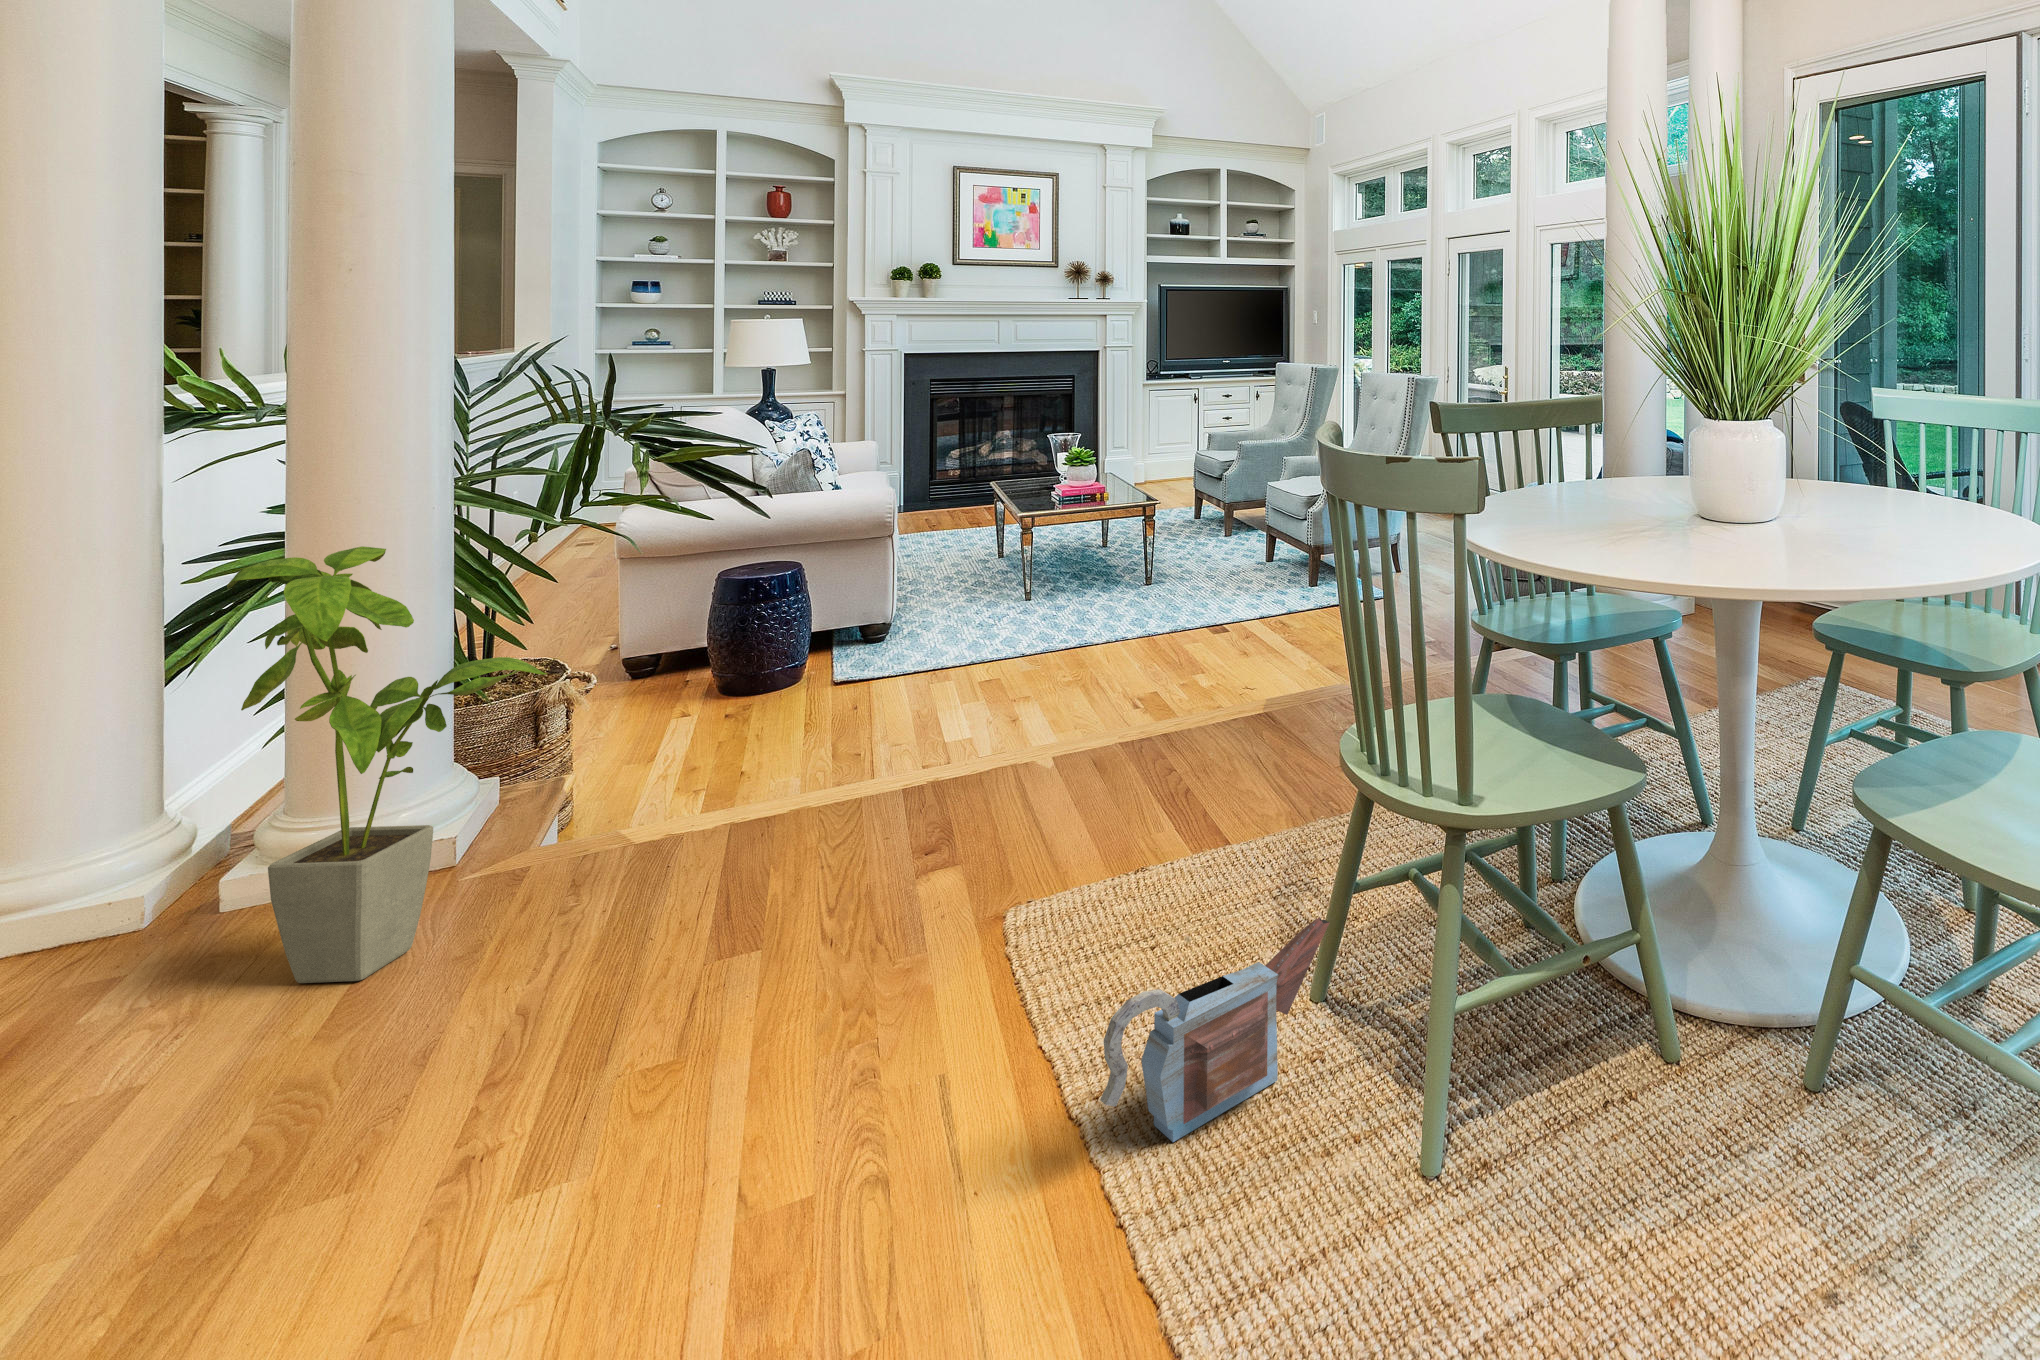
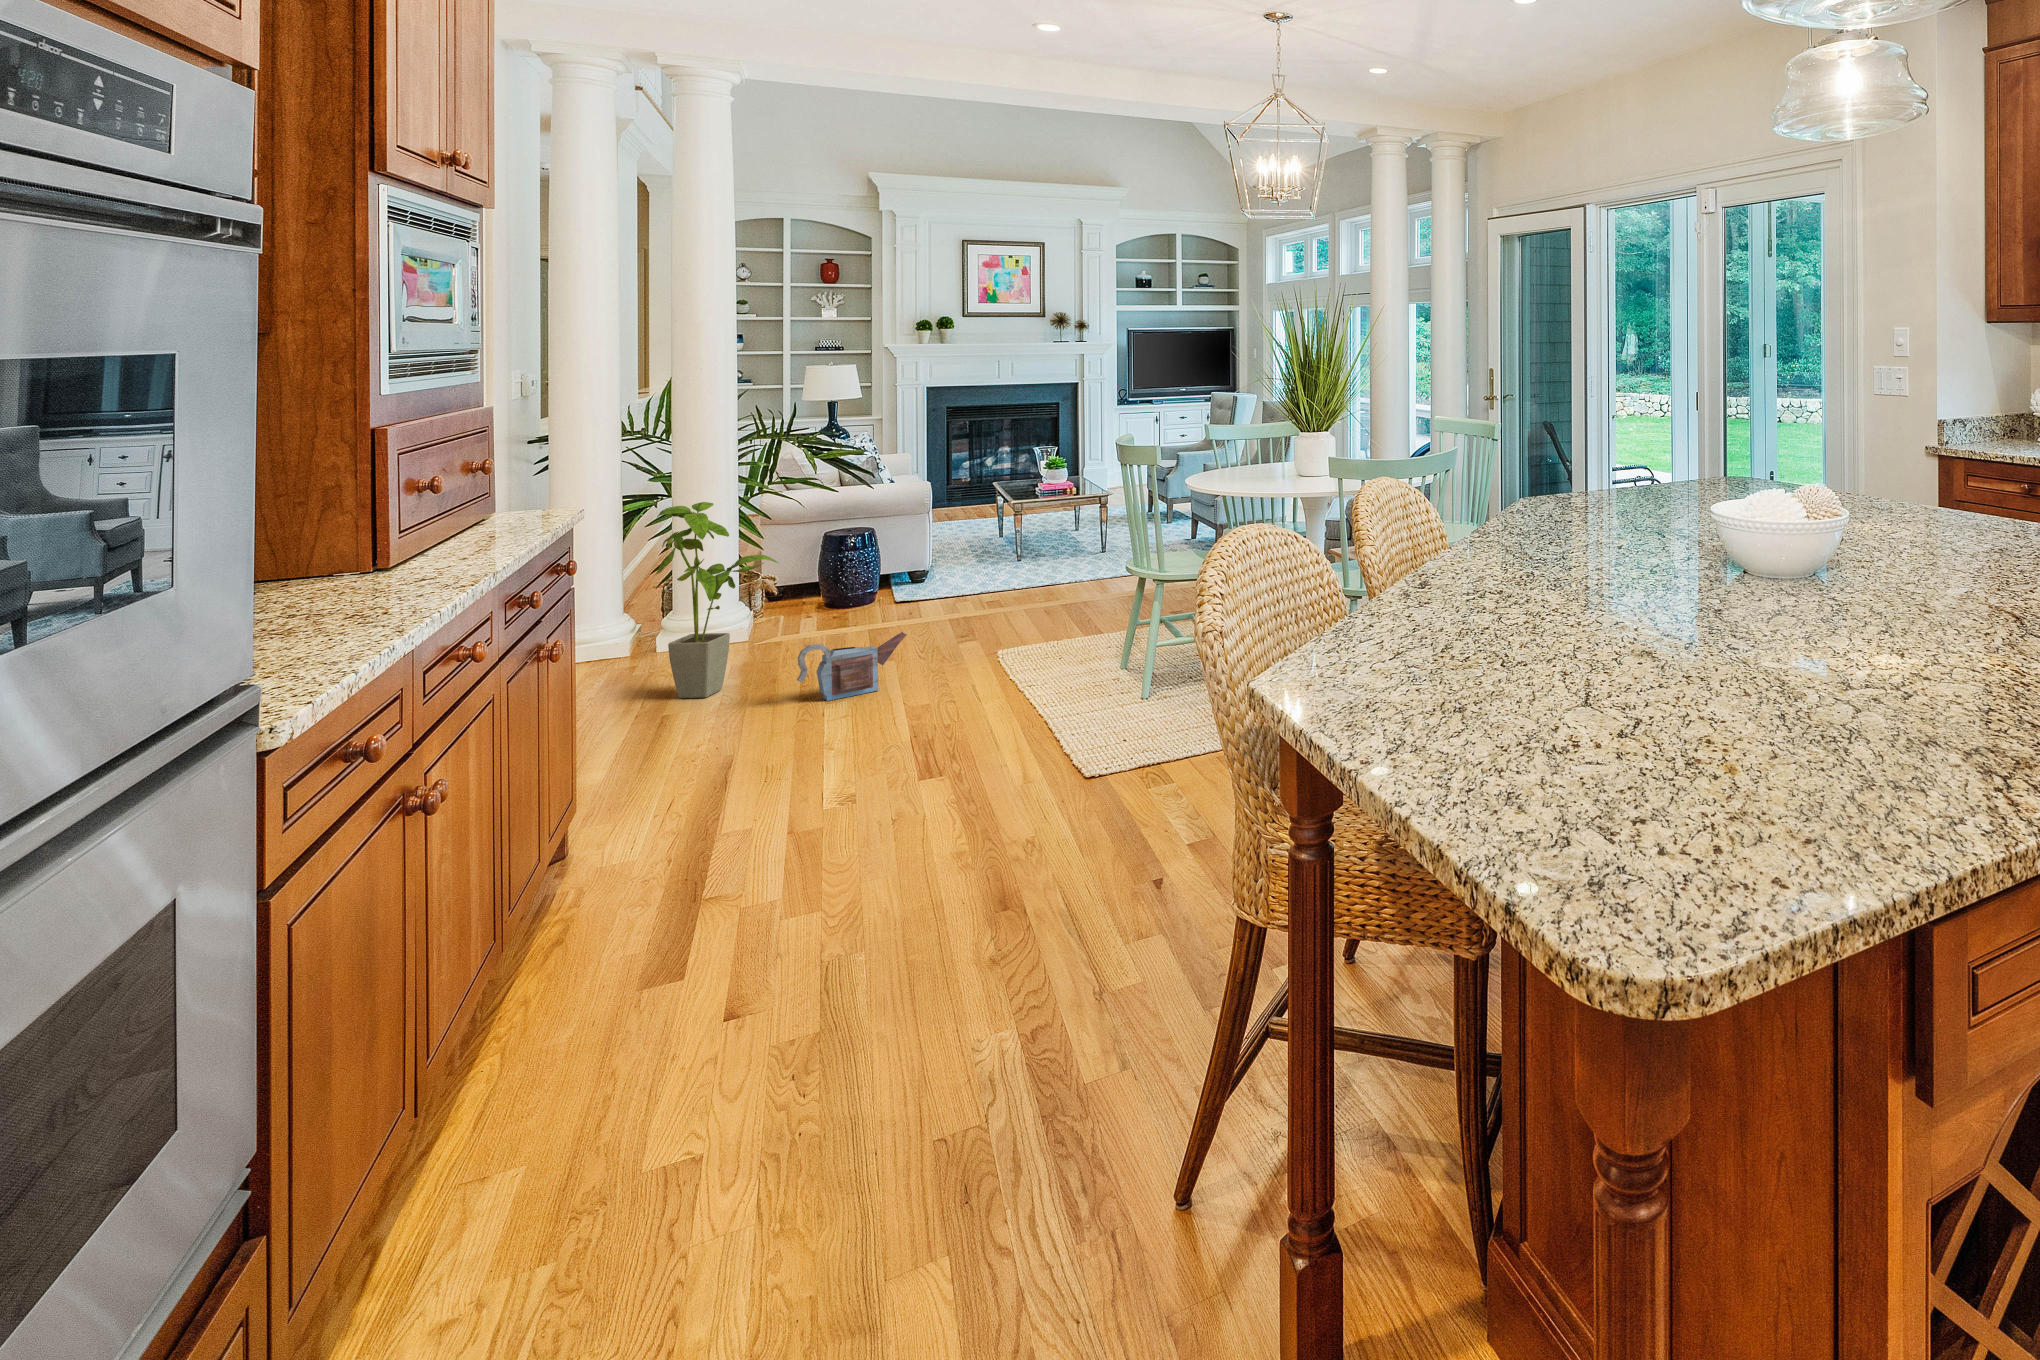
watering can: present [1100,917,1330,1142] -> present [797,632,907,701]

